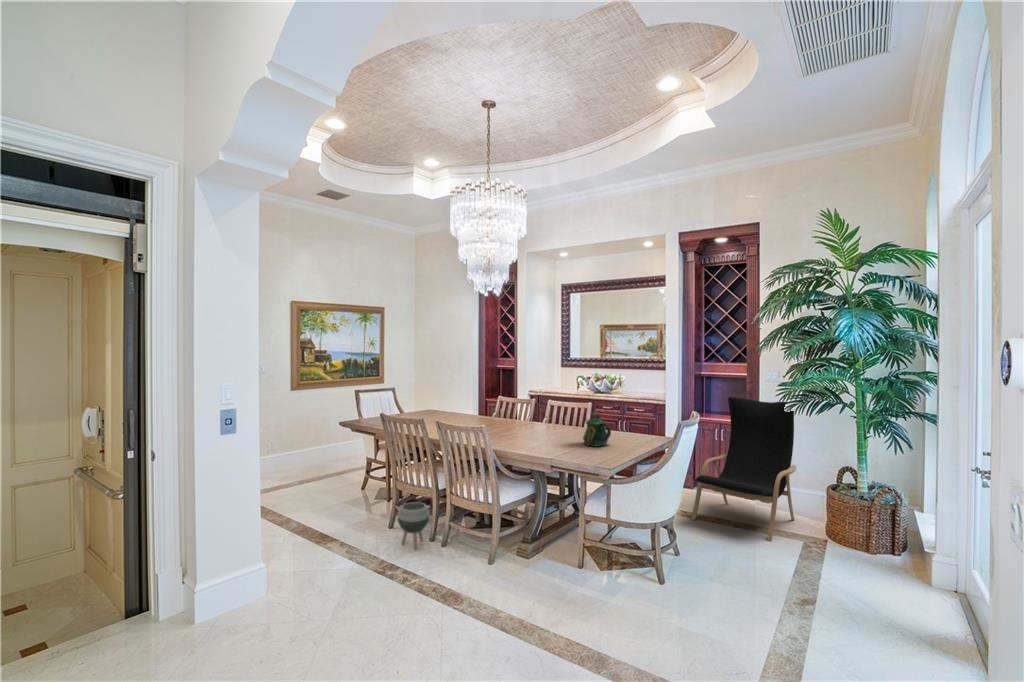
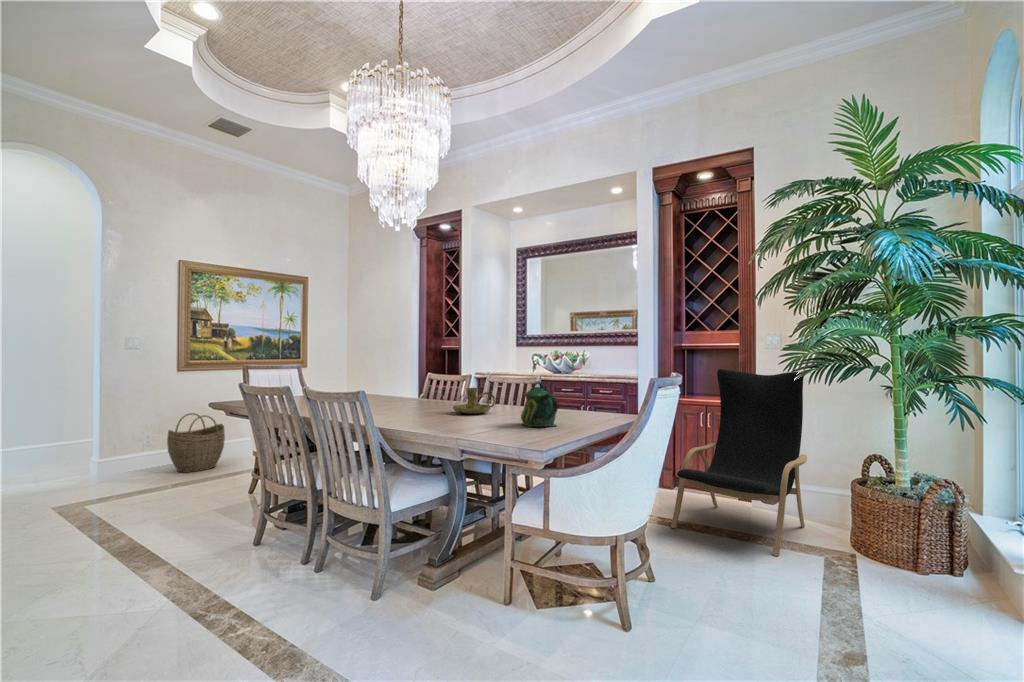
candle holder: none [528,413,558,433] -> present [453,388,495,414]
woven basket: none [287,423,329,471] -> present [167,413,225,473]
planter: present [398,502,429,550] -> none [252,509,302,579]

